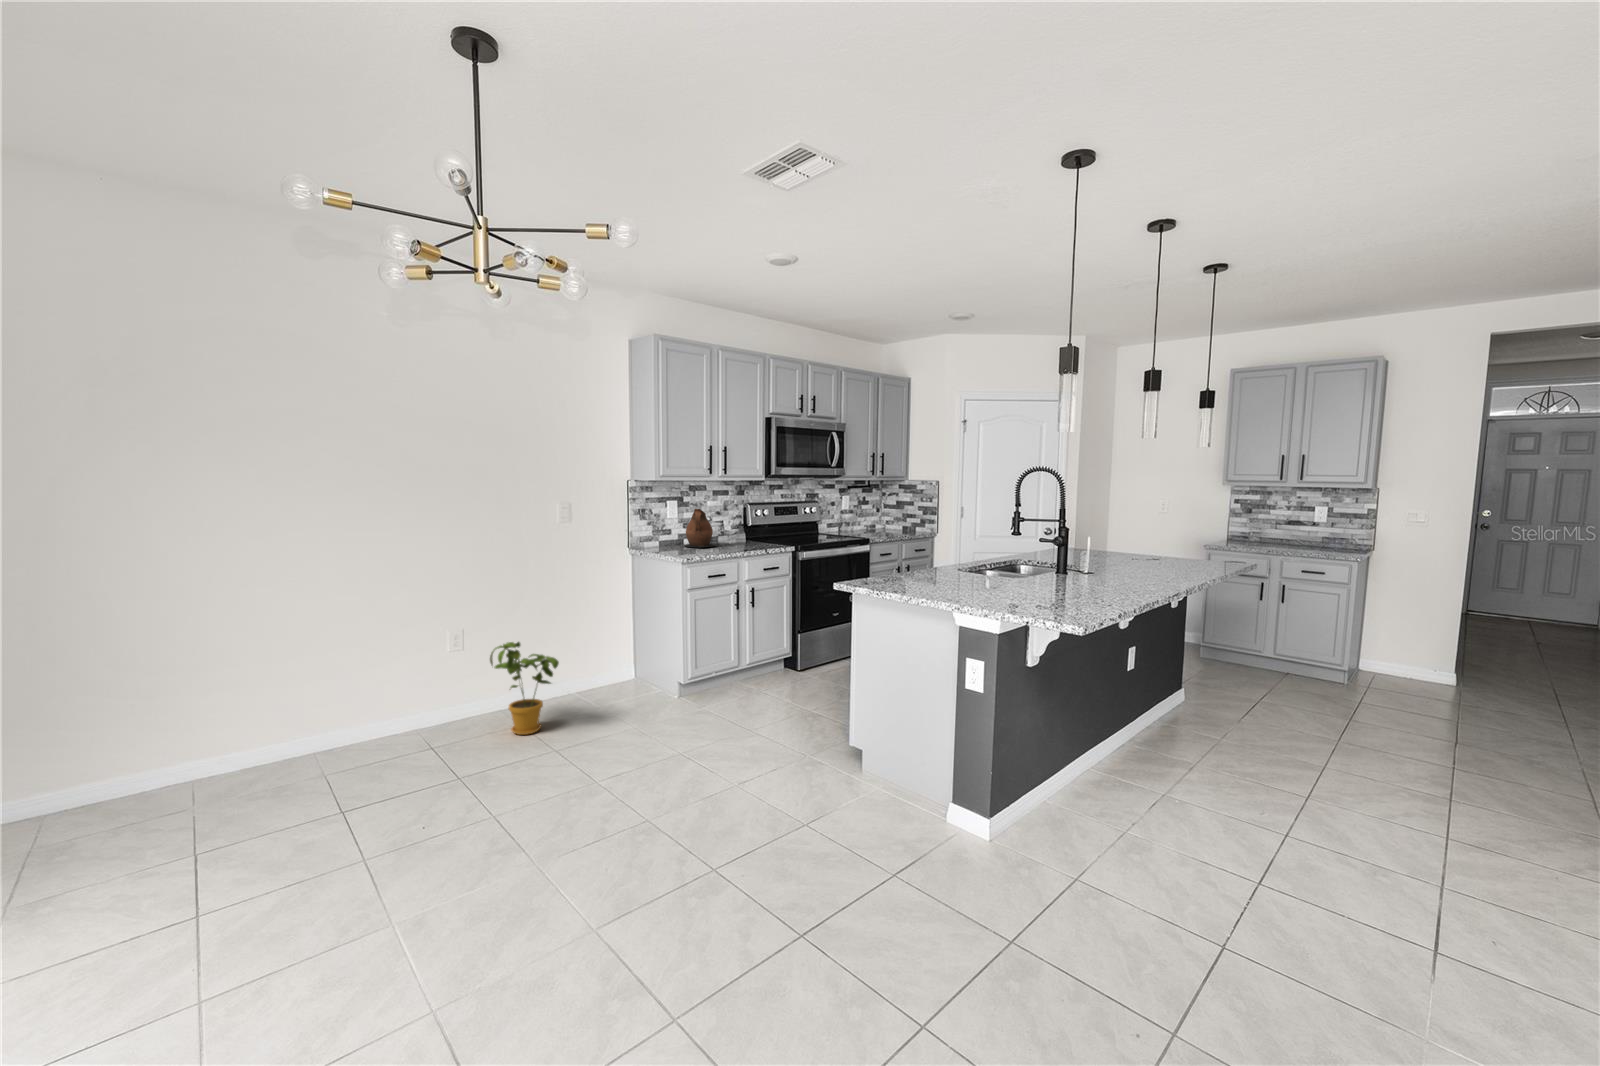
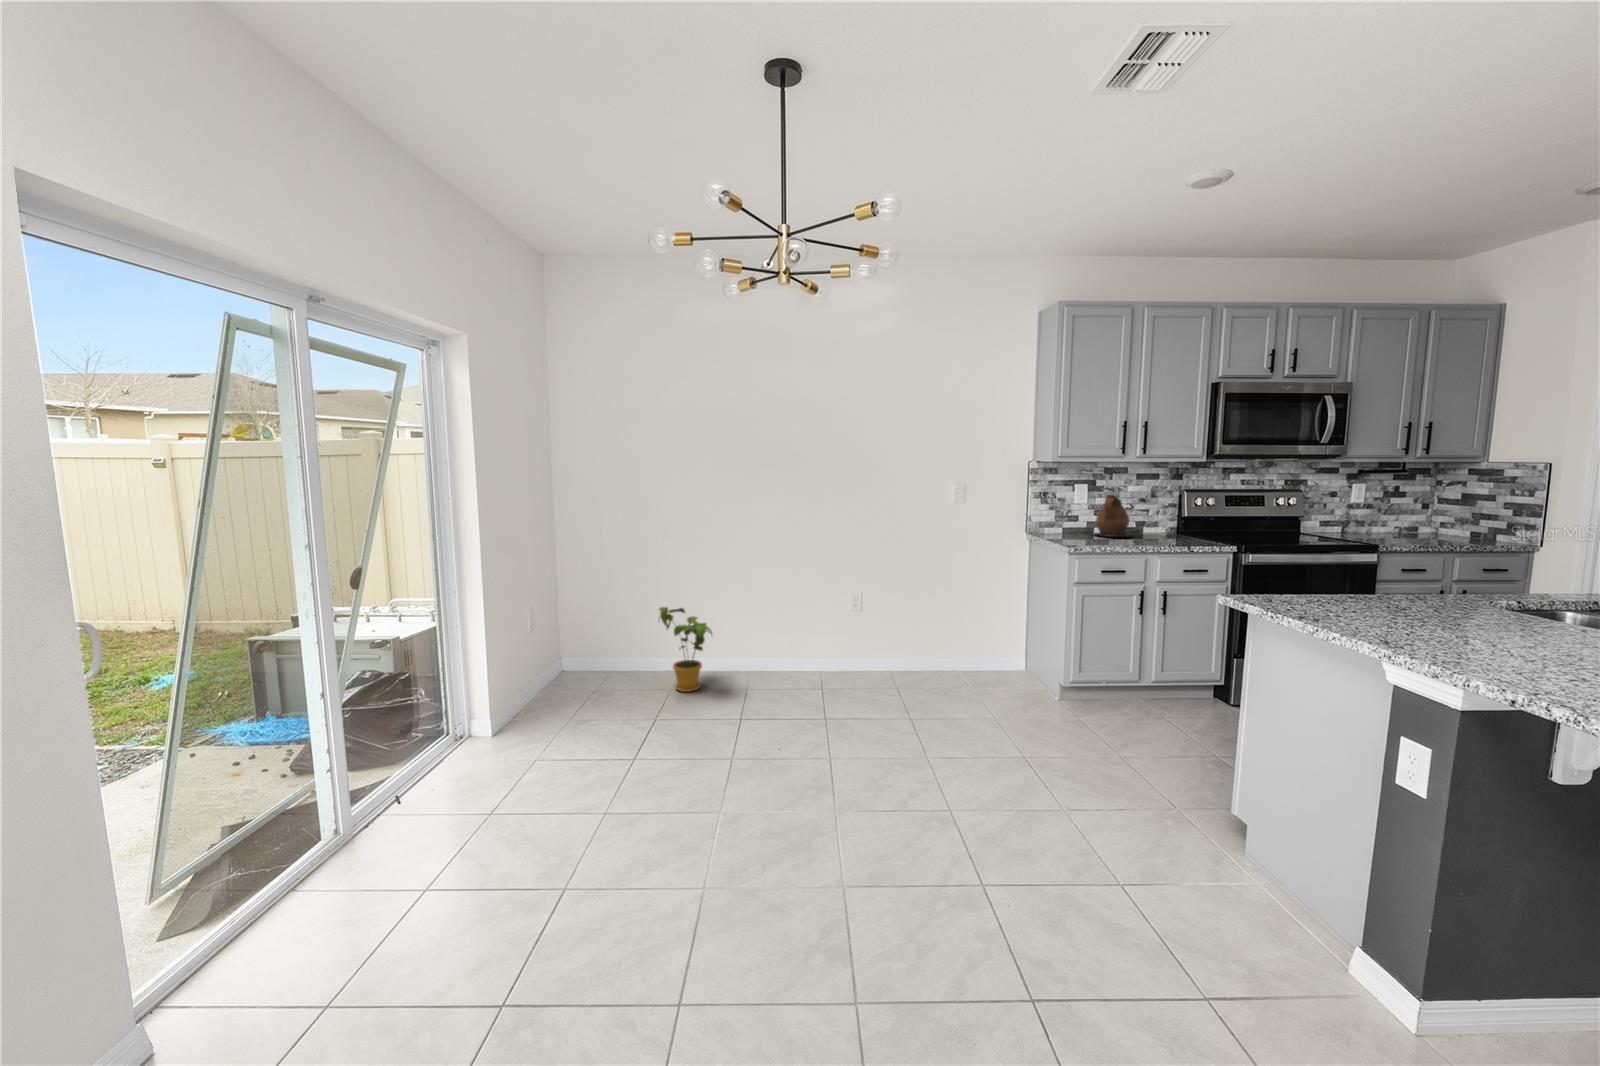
house plant: present [490,642,559,735] -> present [659,607,712,692]

